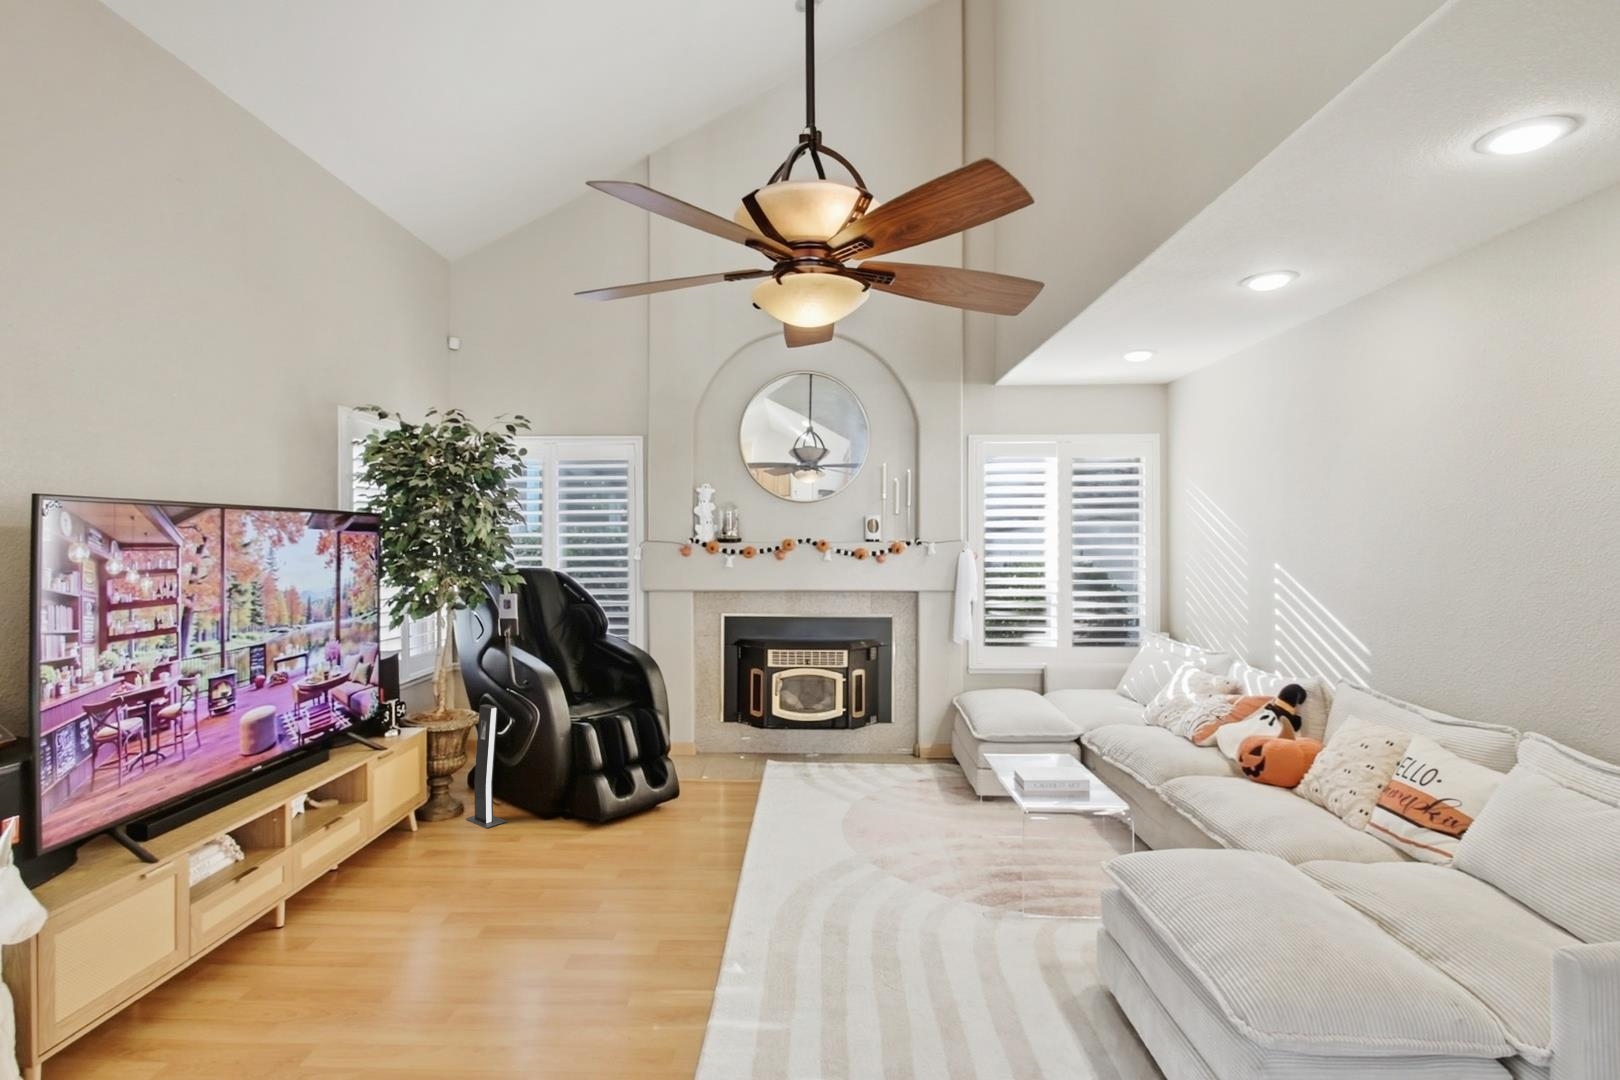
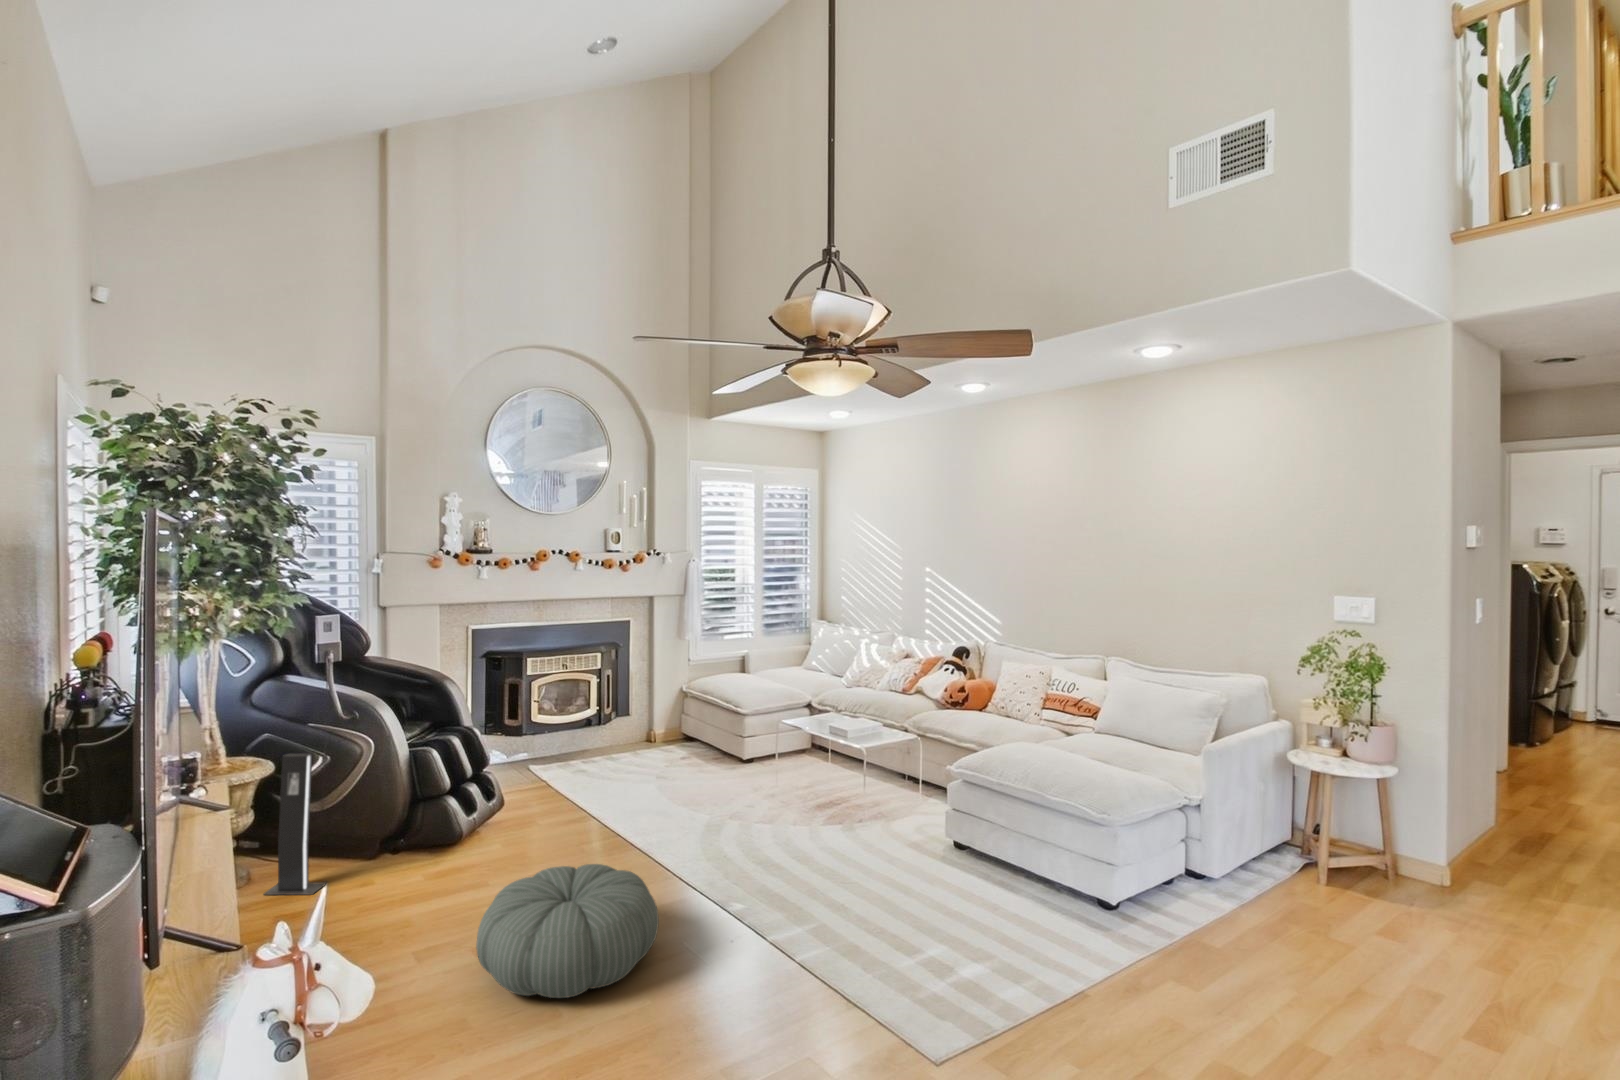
pouf: none [418,854,617,995] -> present [476,864,659,998]

